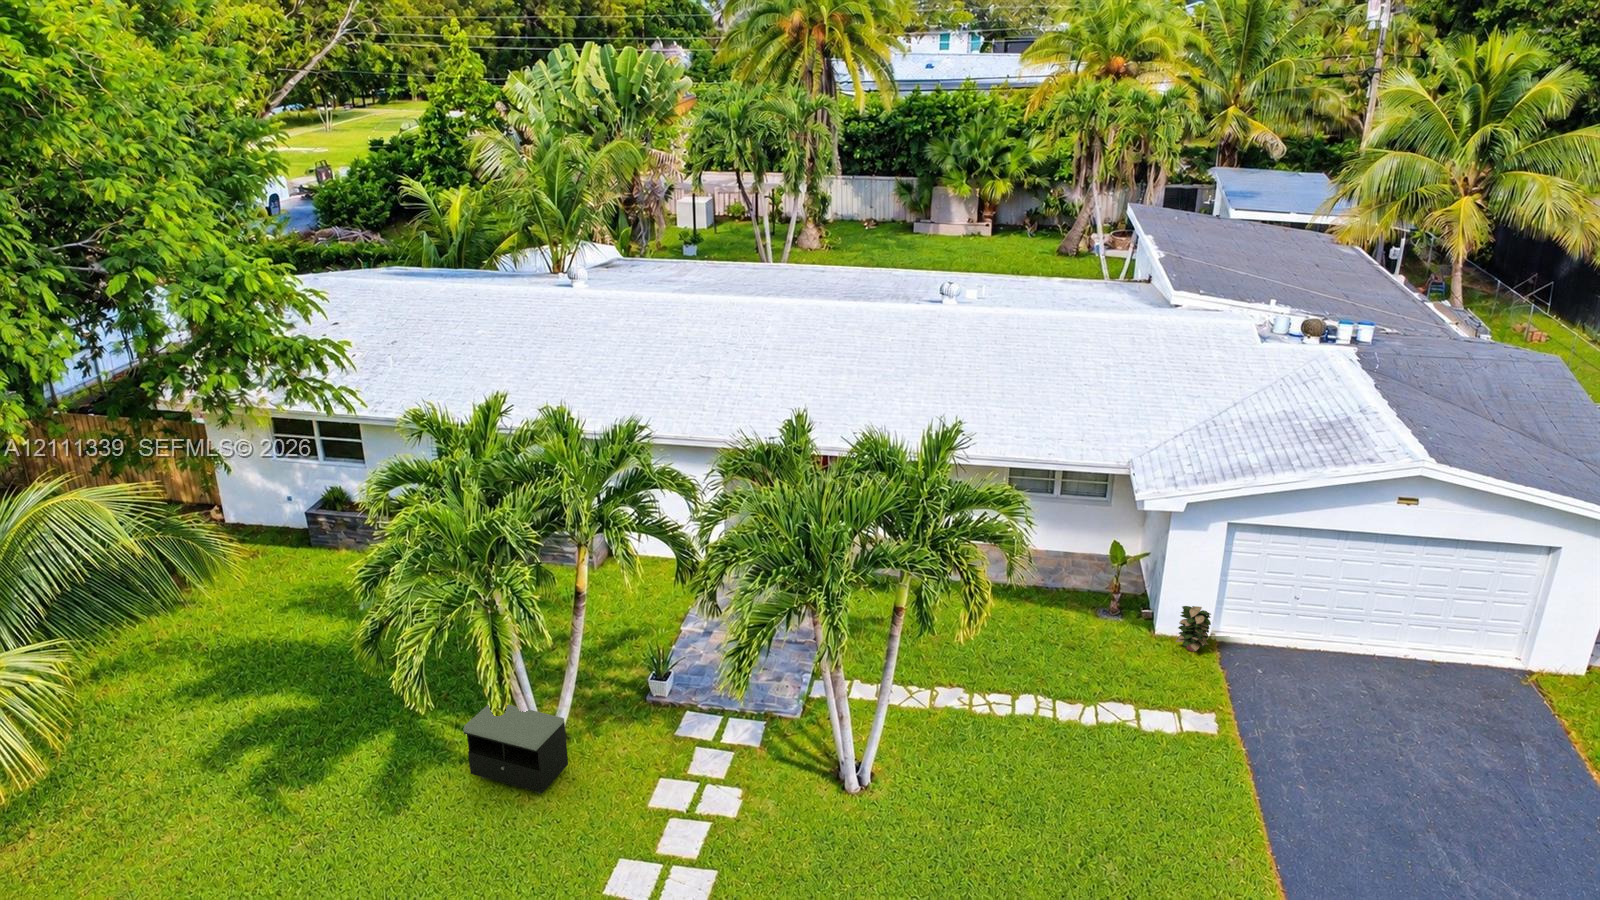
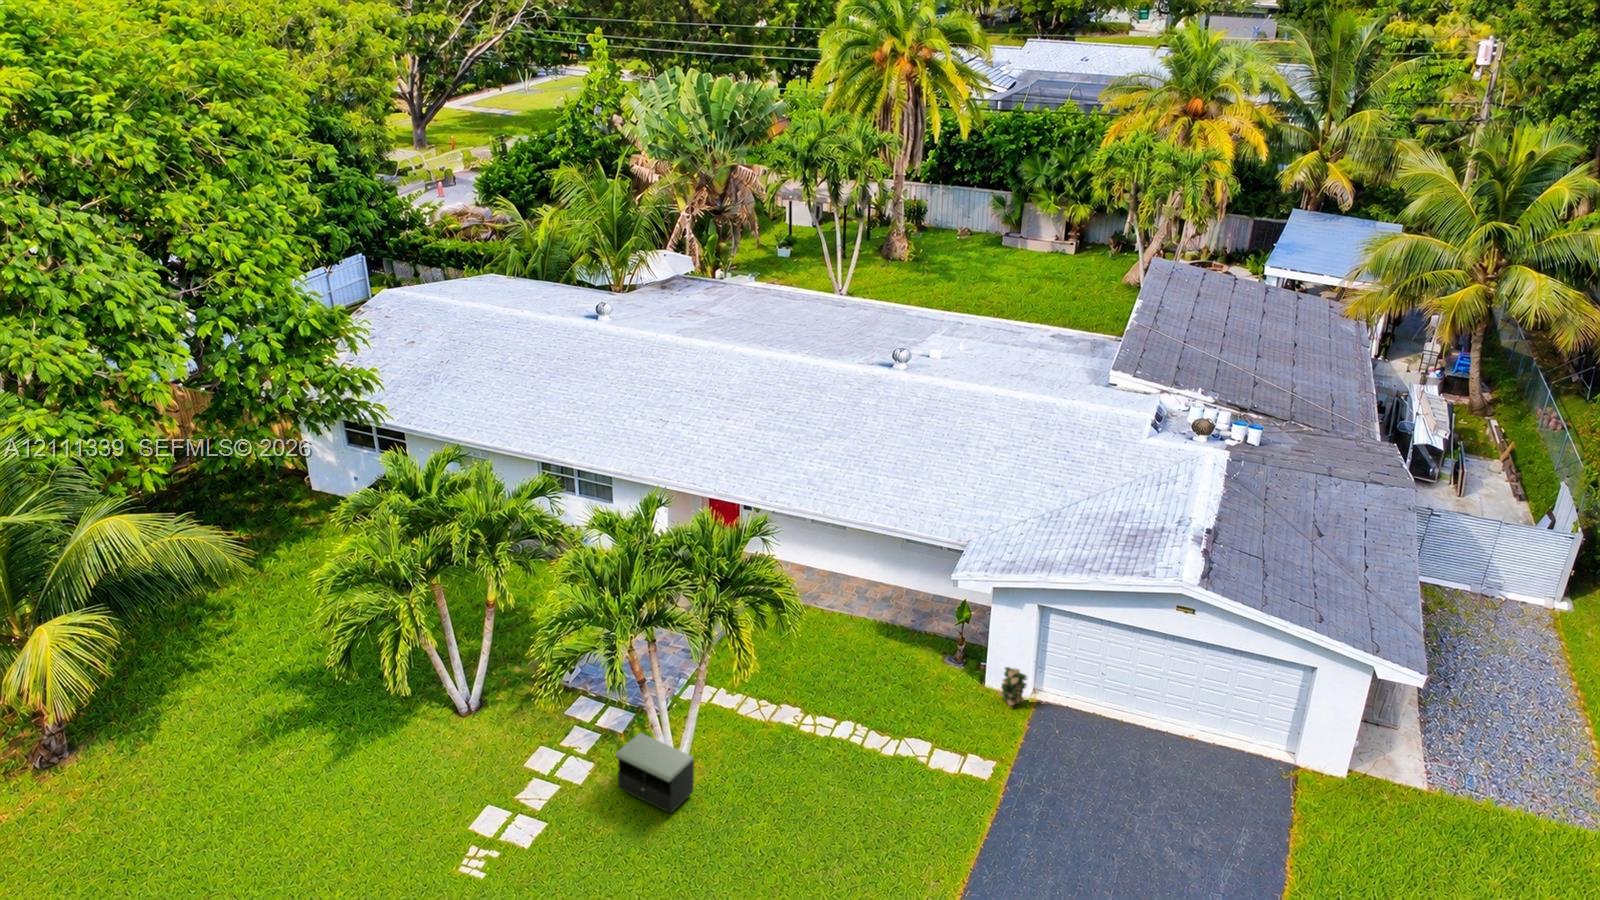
storage bench: present [463,705,568,793] -> present [616,733,694,813]

